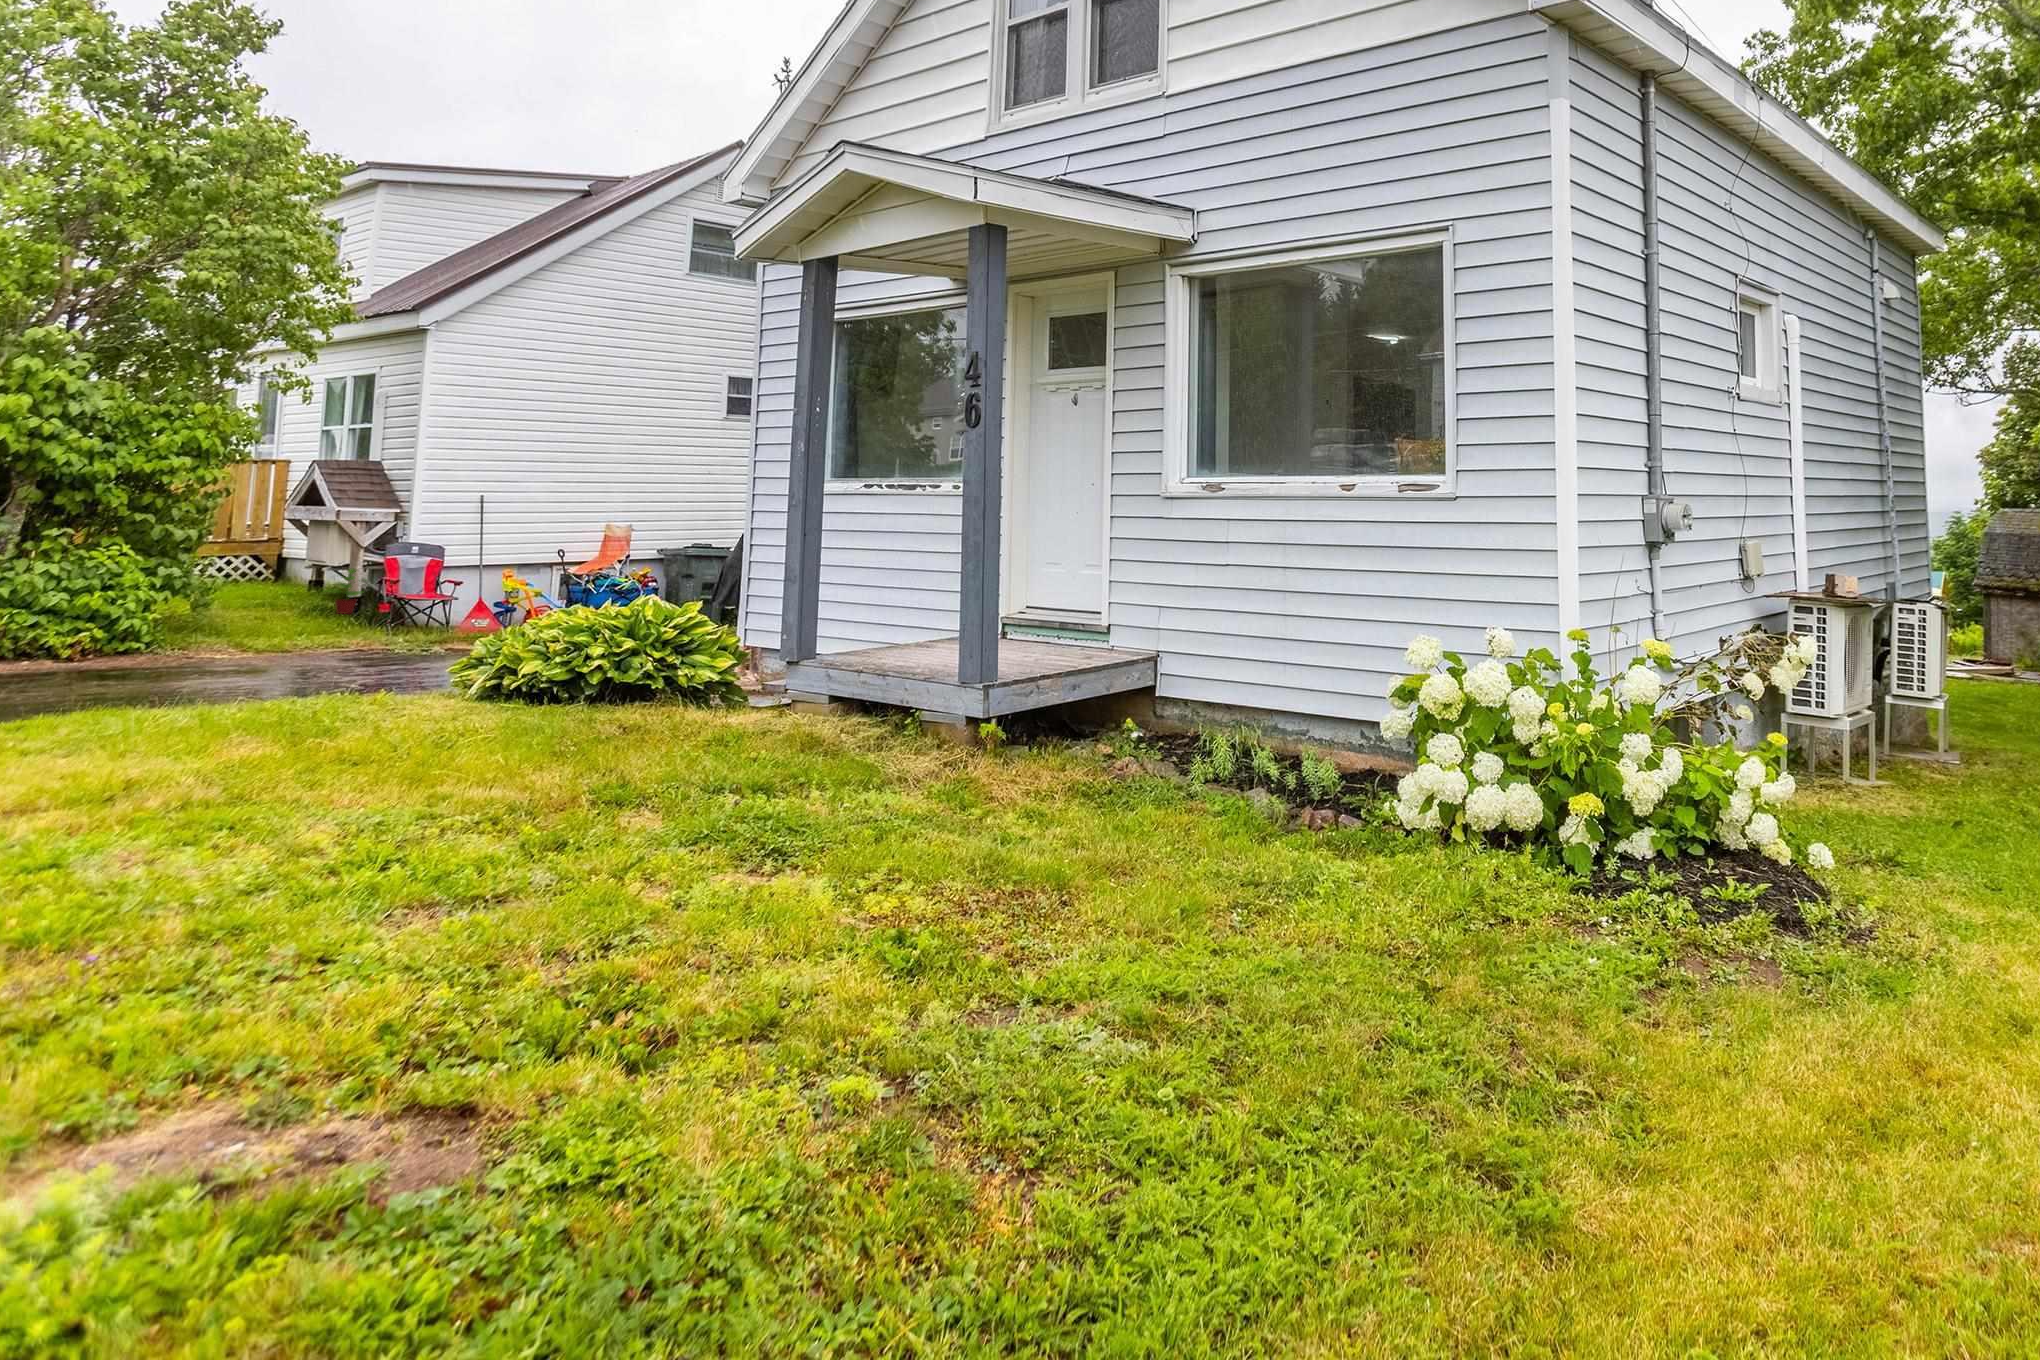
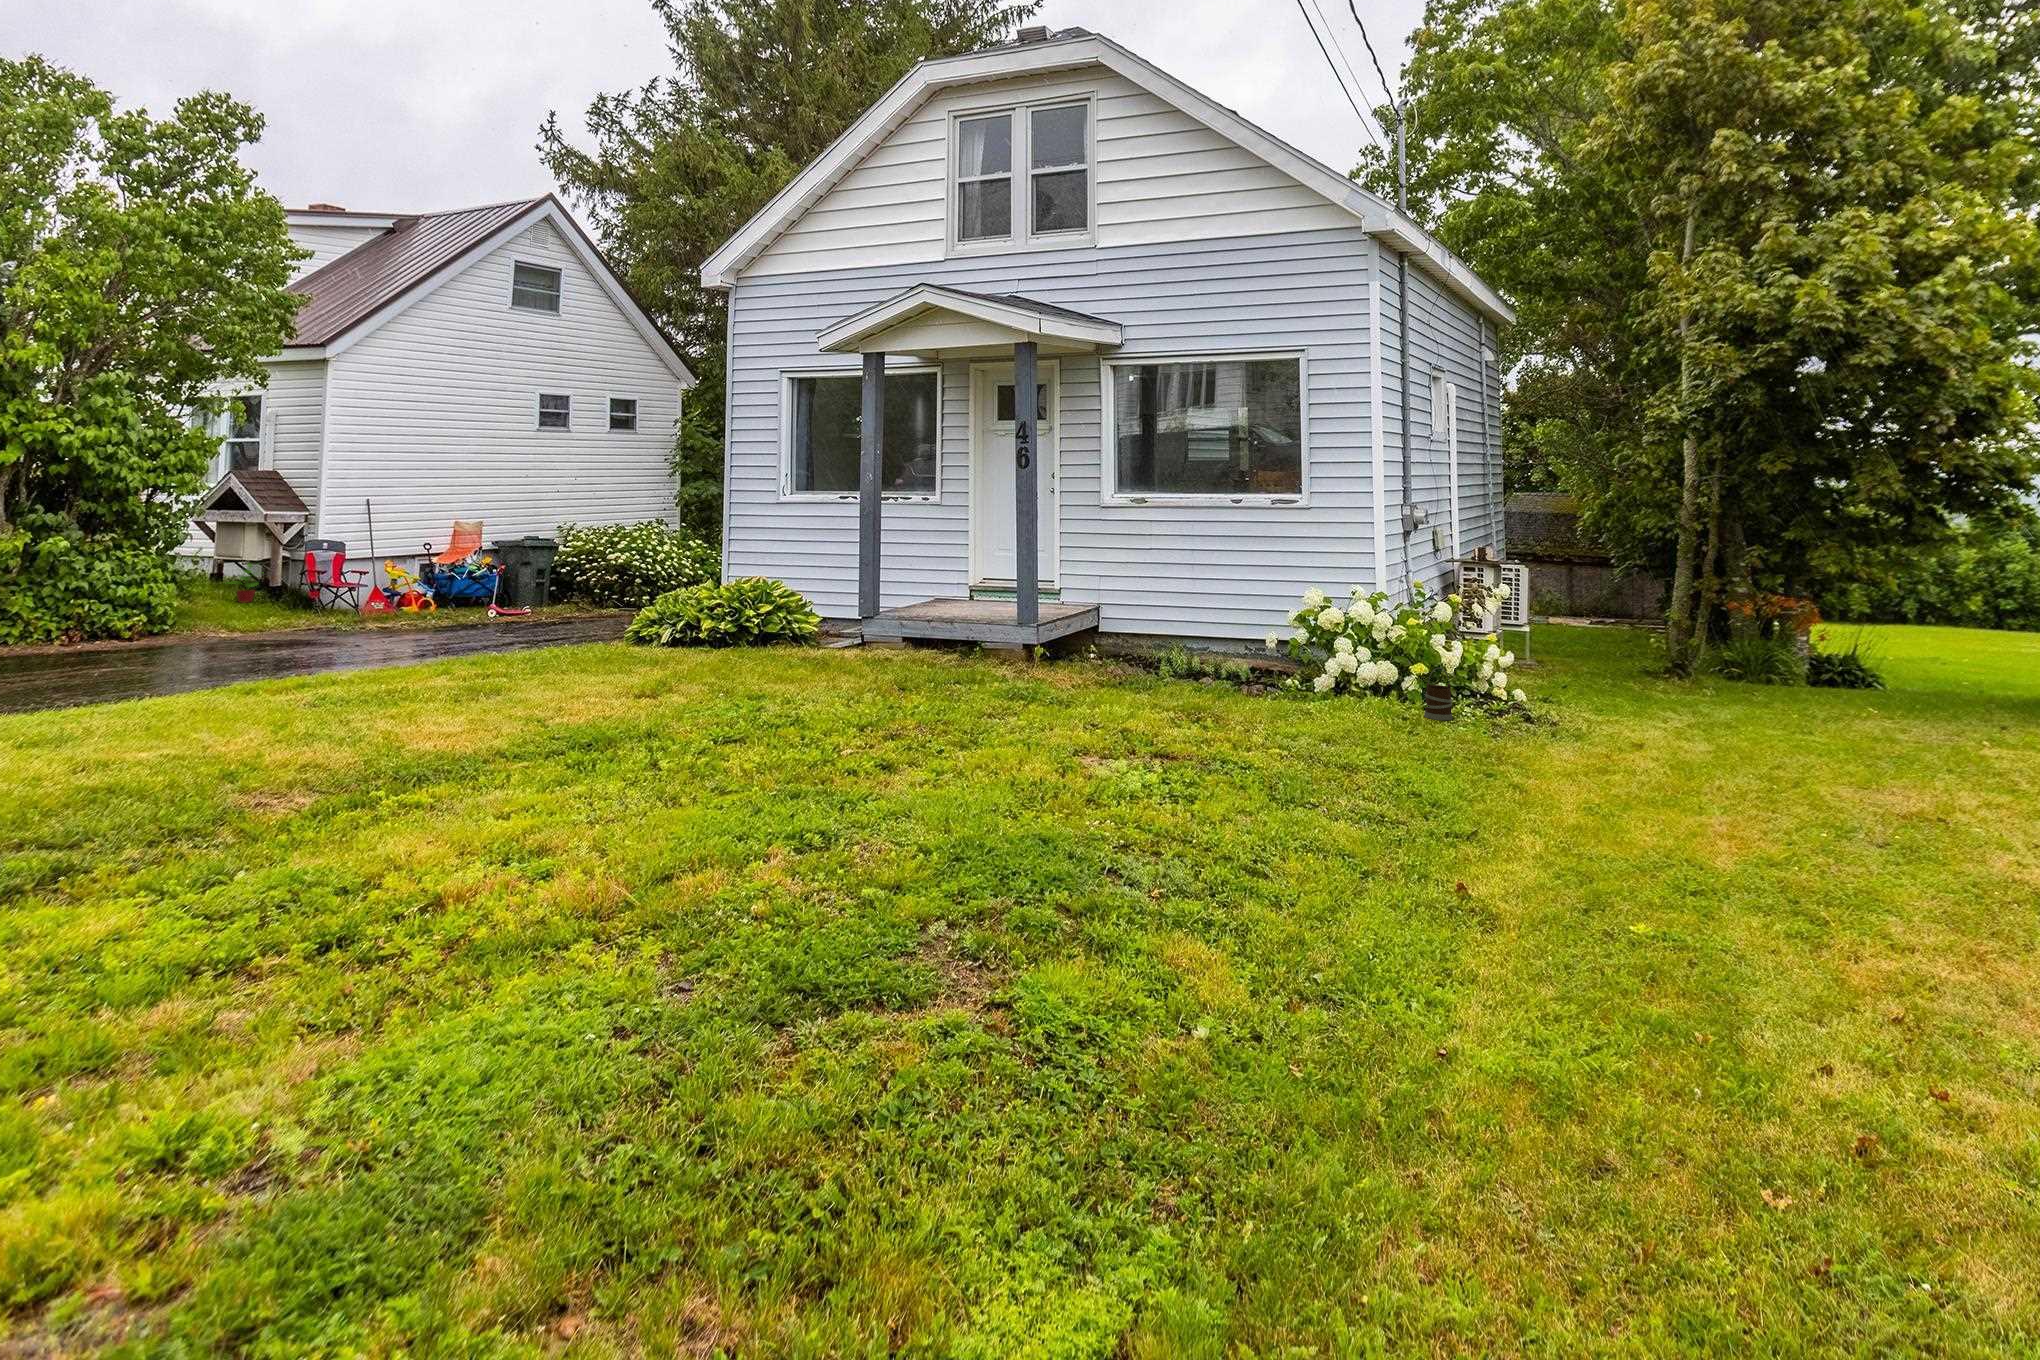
wooden bucket: none [1596,795,1648,898] -> present [1424,668,1452,720]

